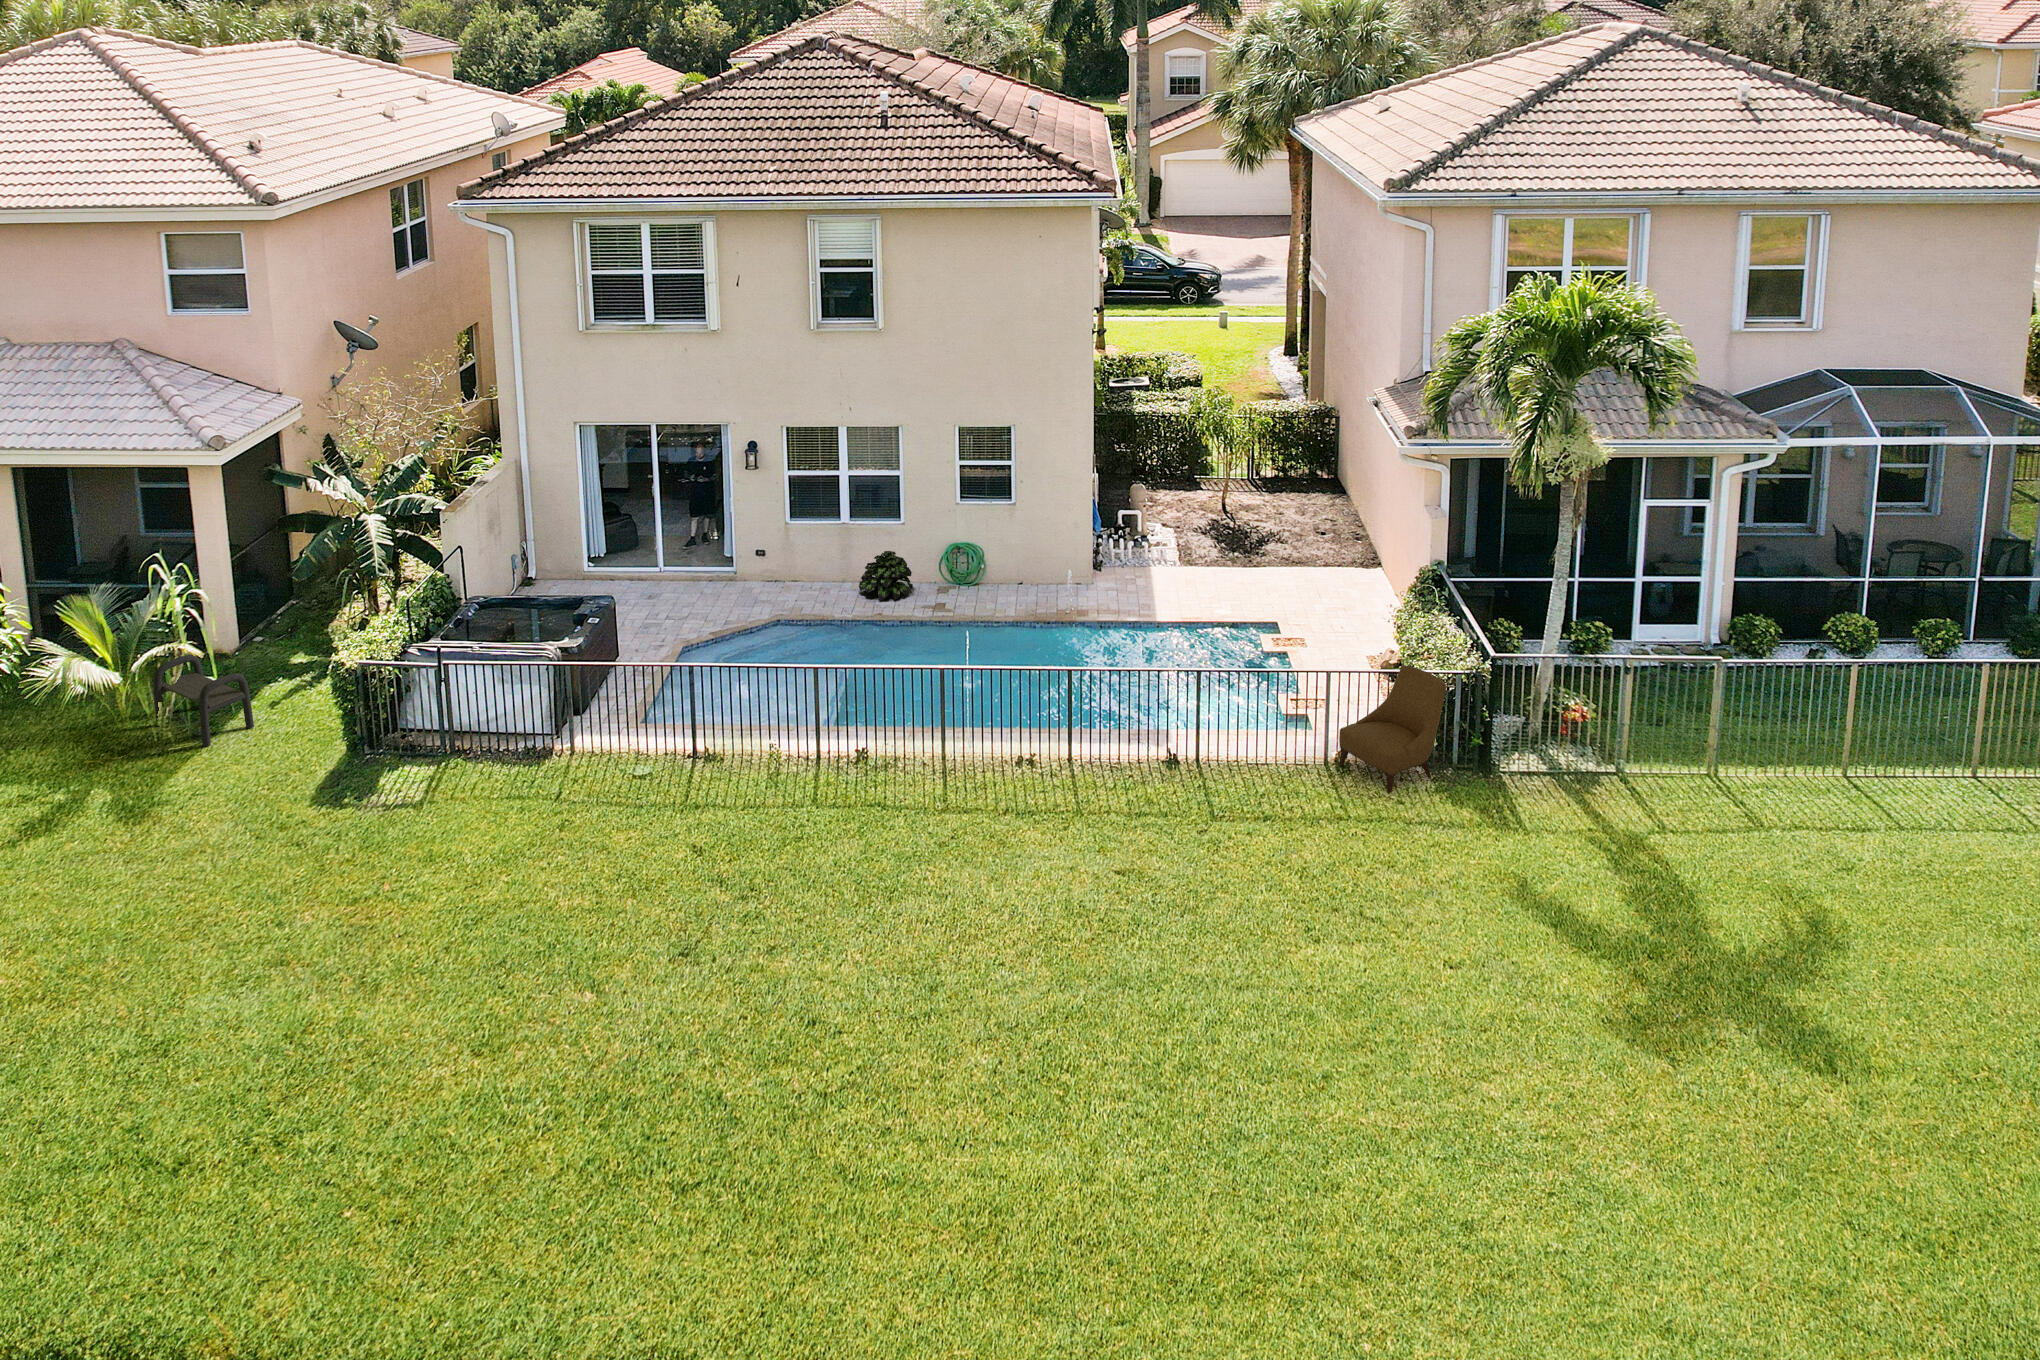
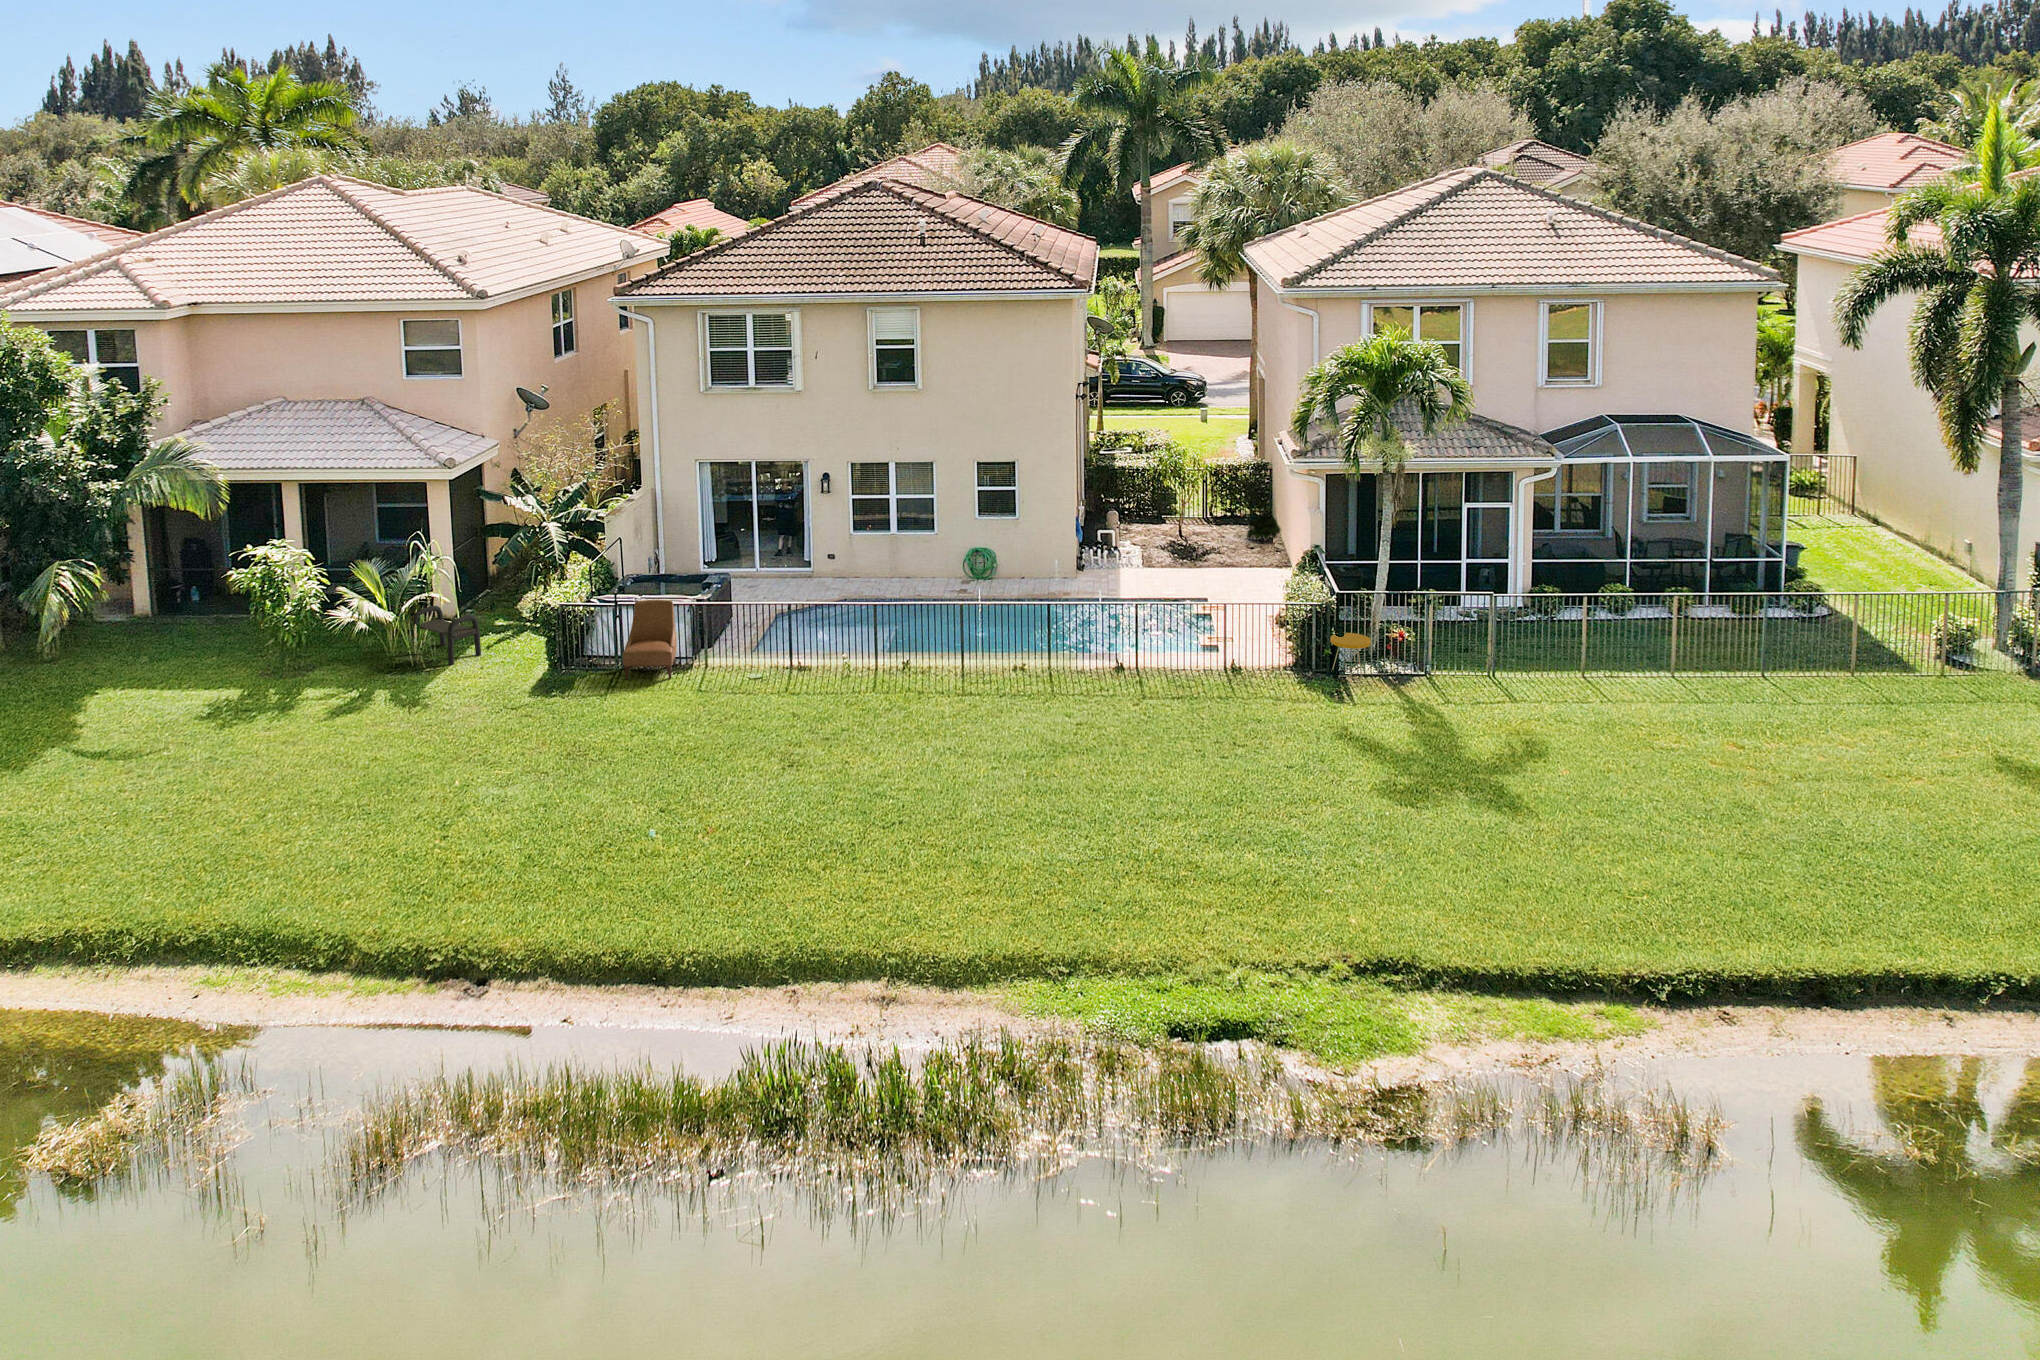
potted plant: present [859,551,913,600] -> present [1247,512,1281,541]
chair: present [1339,665,1446,793] -> present [623,600,677,679]
side table: none [1477,708,1537,781] -> present [1330,633,1371,681]

